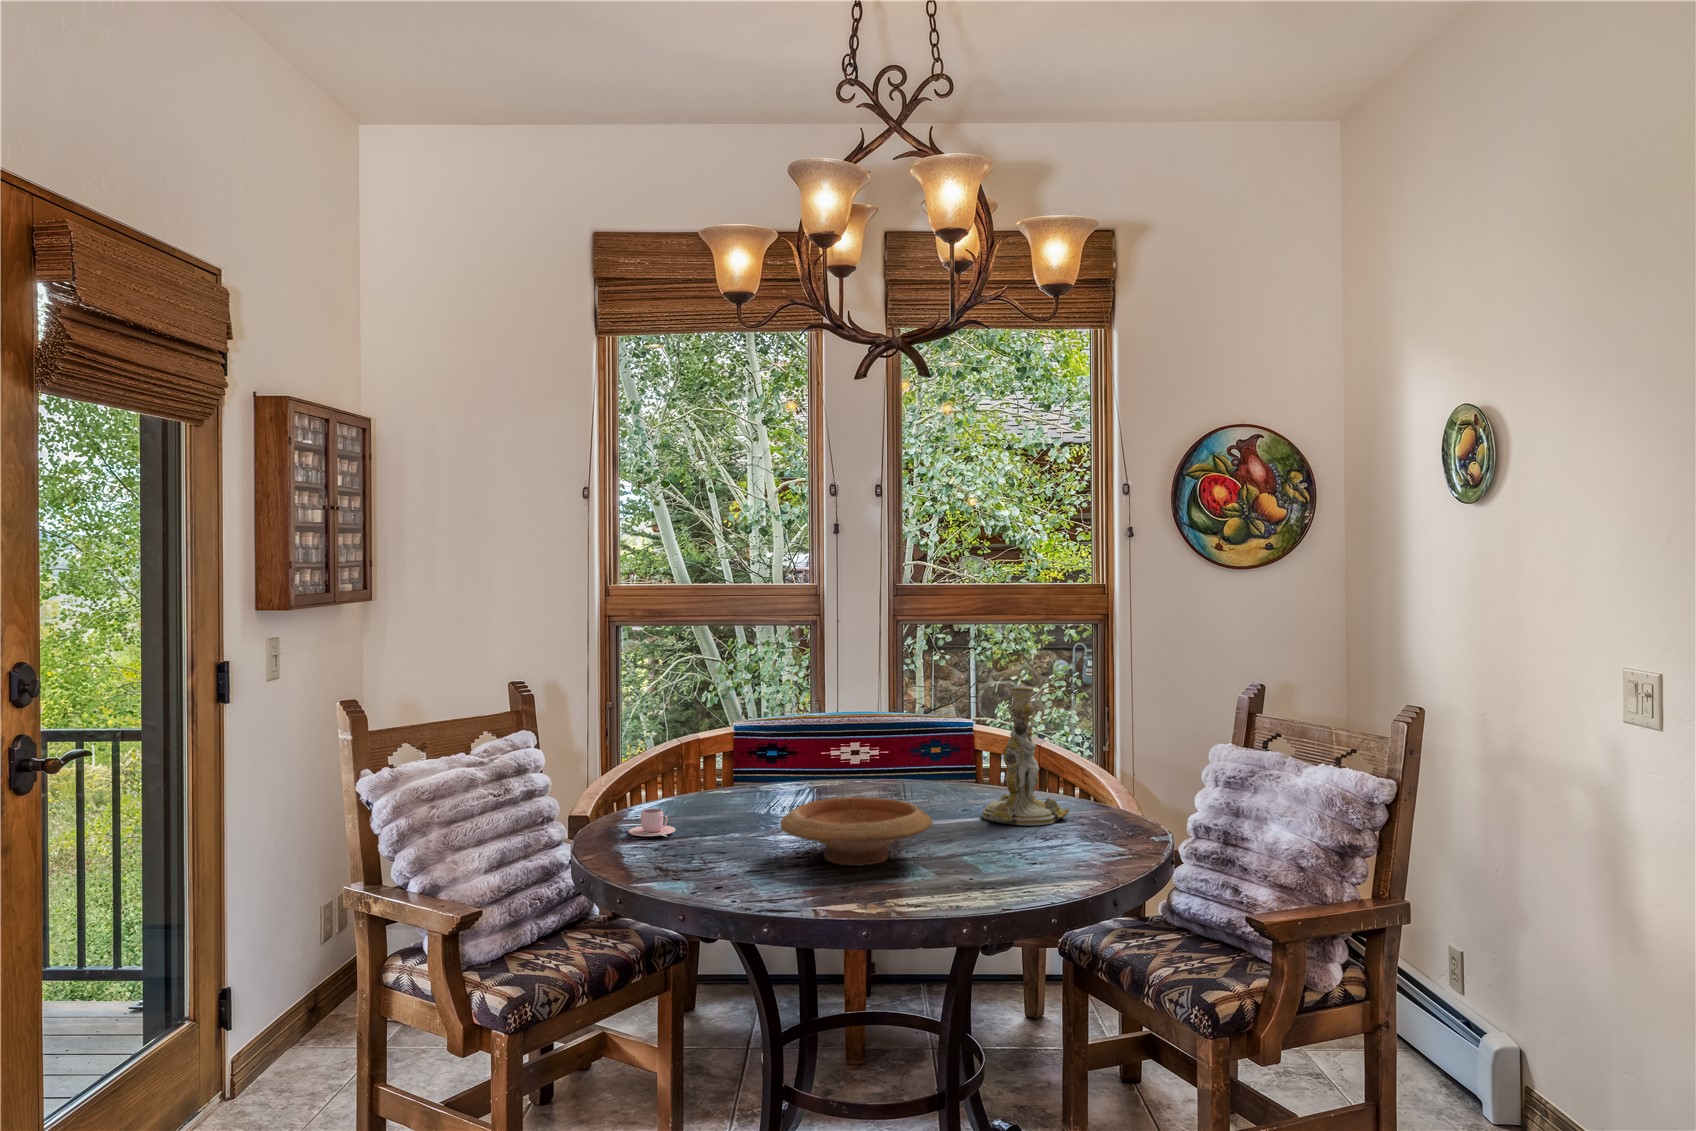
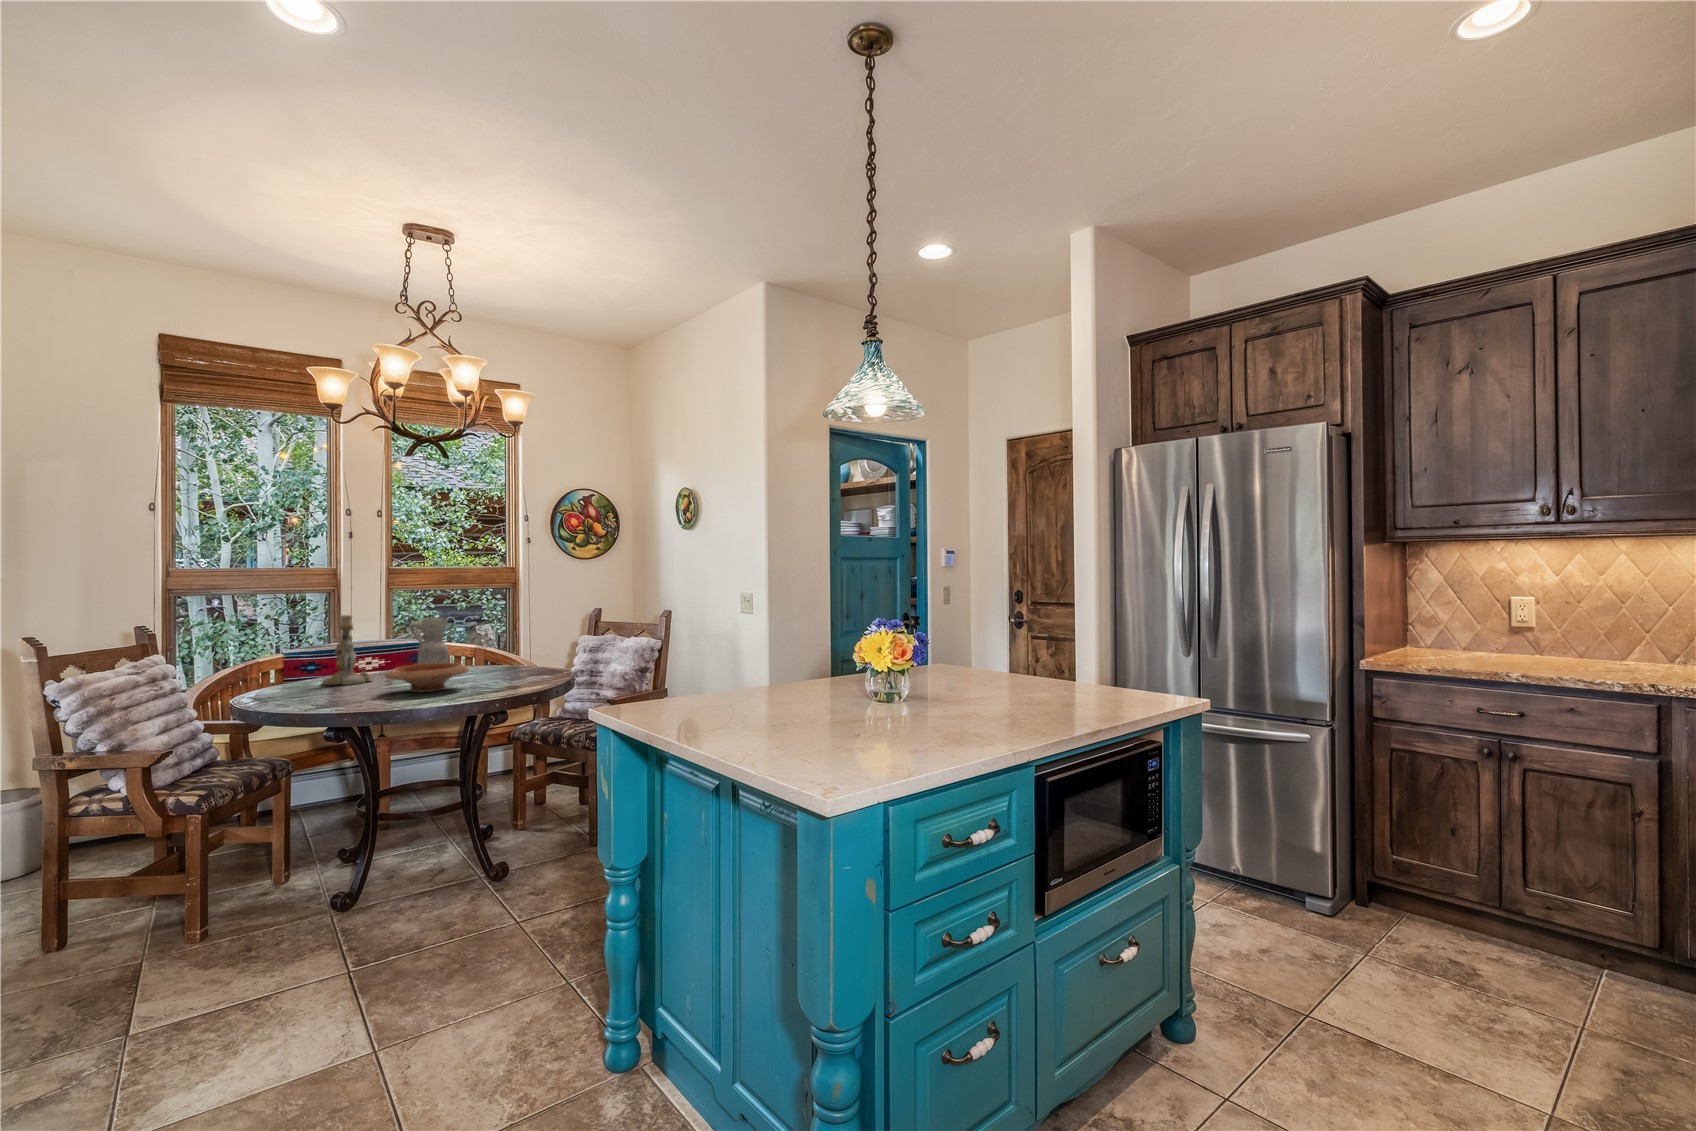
candlestick: present [982,686,1069,826] -> present [322,615,373,686]
ceramic pitcher: none [888,687,954,786] -> present [410,618,449,664]
teacup: present [629,809,675,837] -> none [274,665,306,697]

